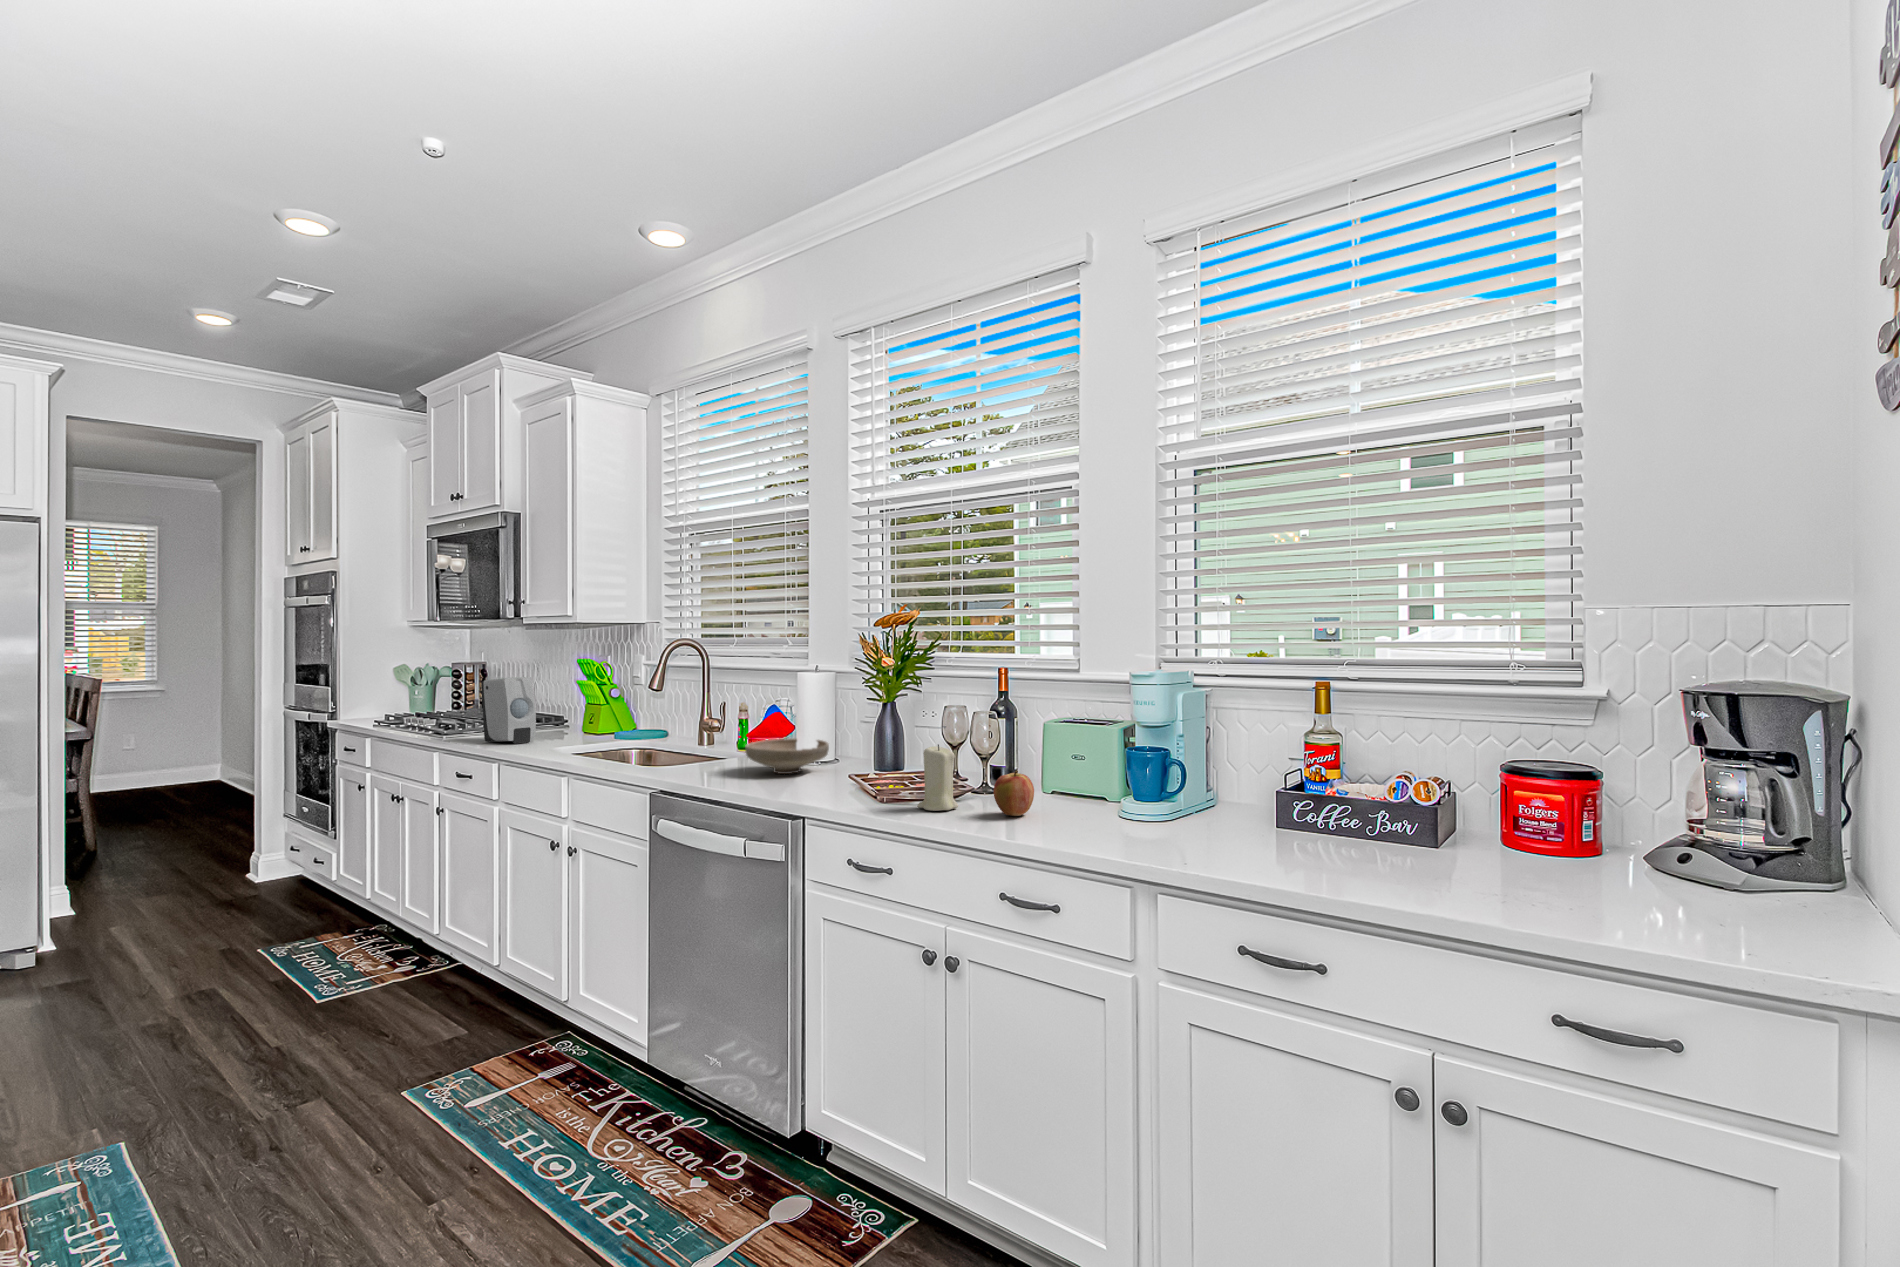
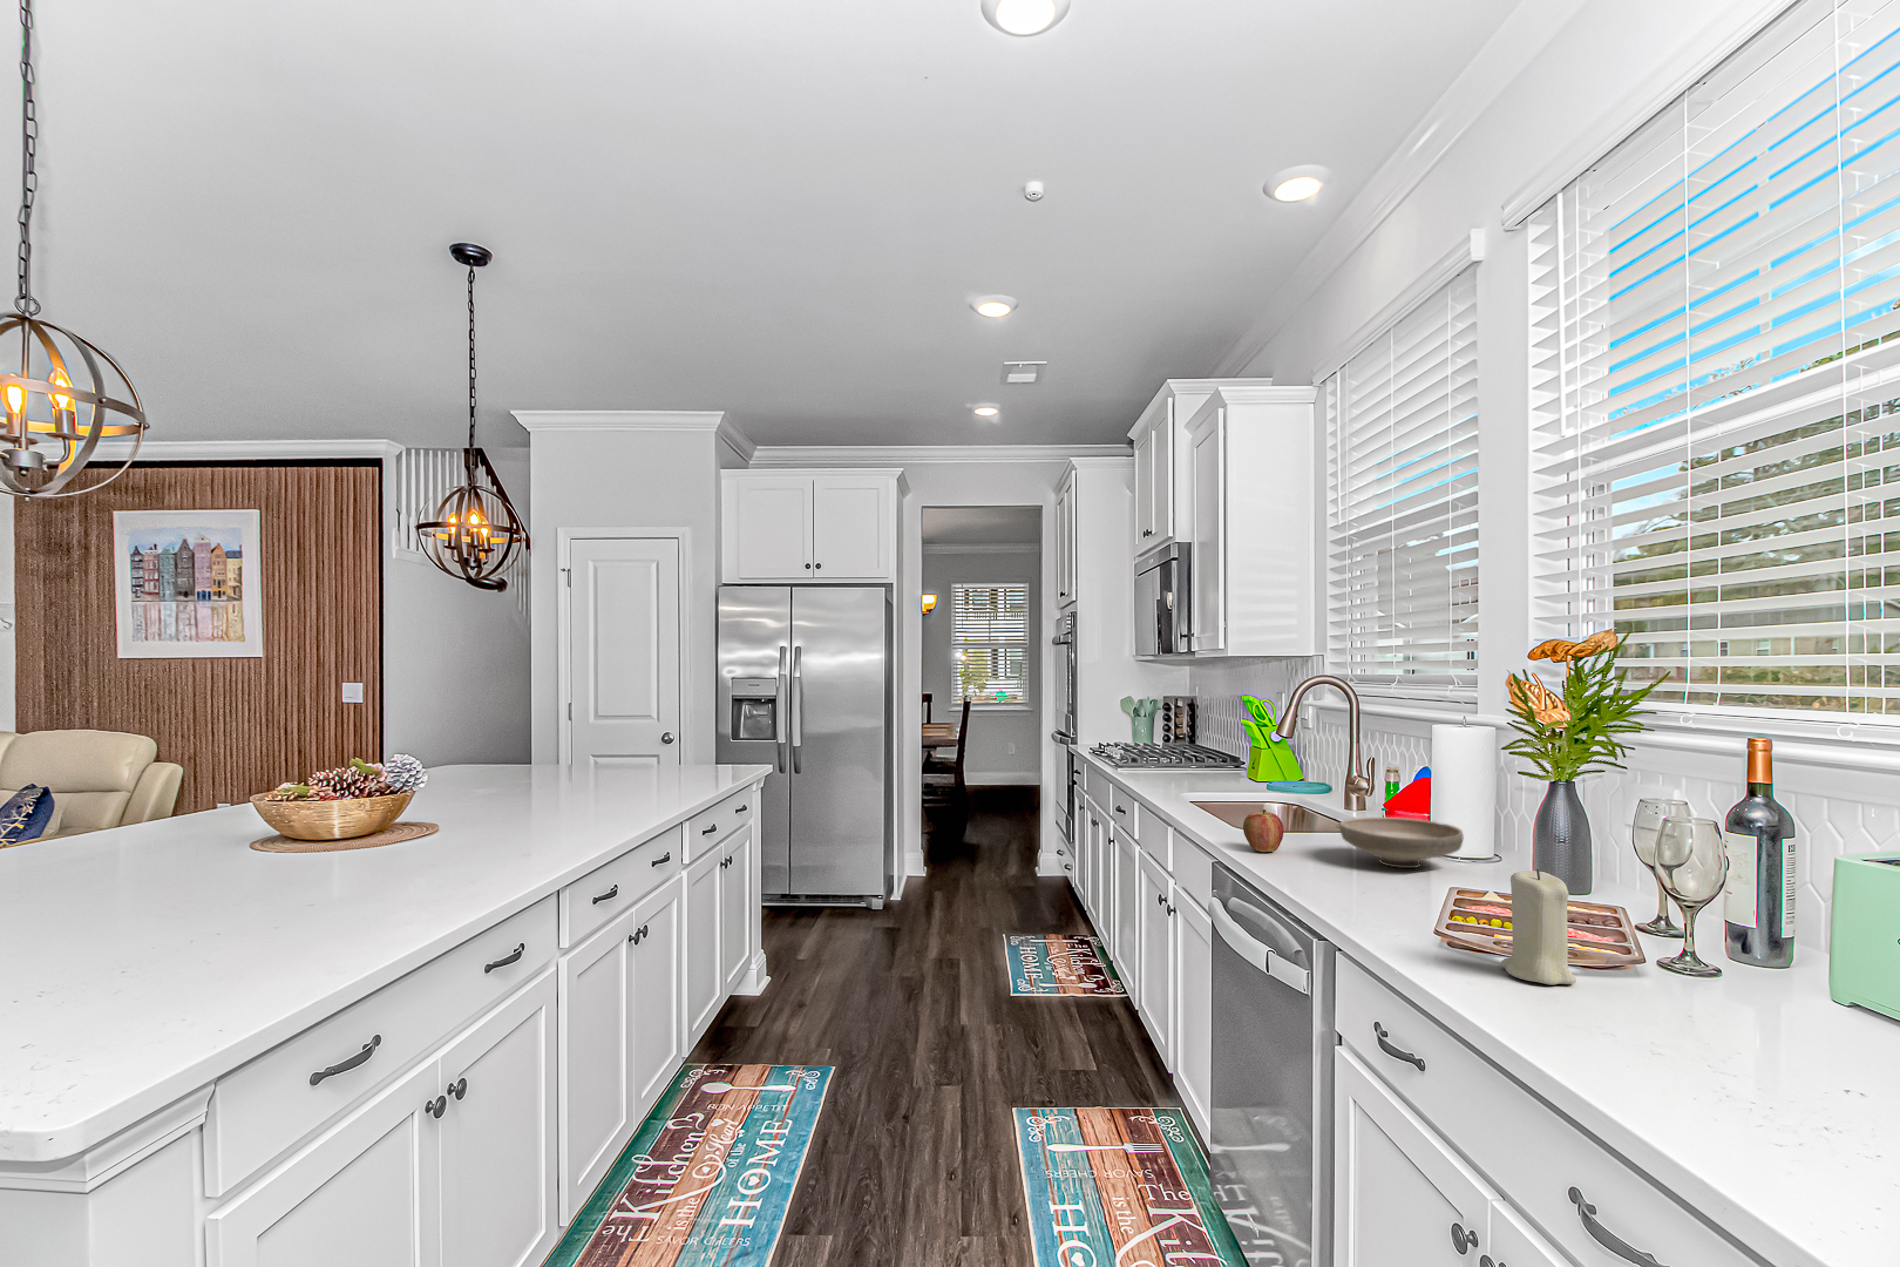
soap dispenser: present [481,677,536,744] -> none [1140,716,1185,784]
apple: present [994,771,1034,816] -> present [1243,810,1284,852]

